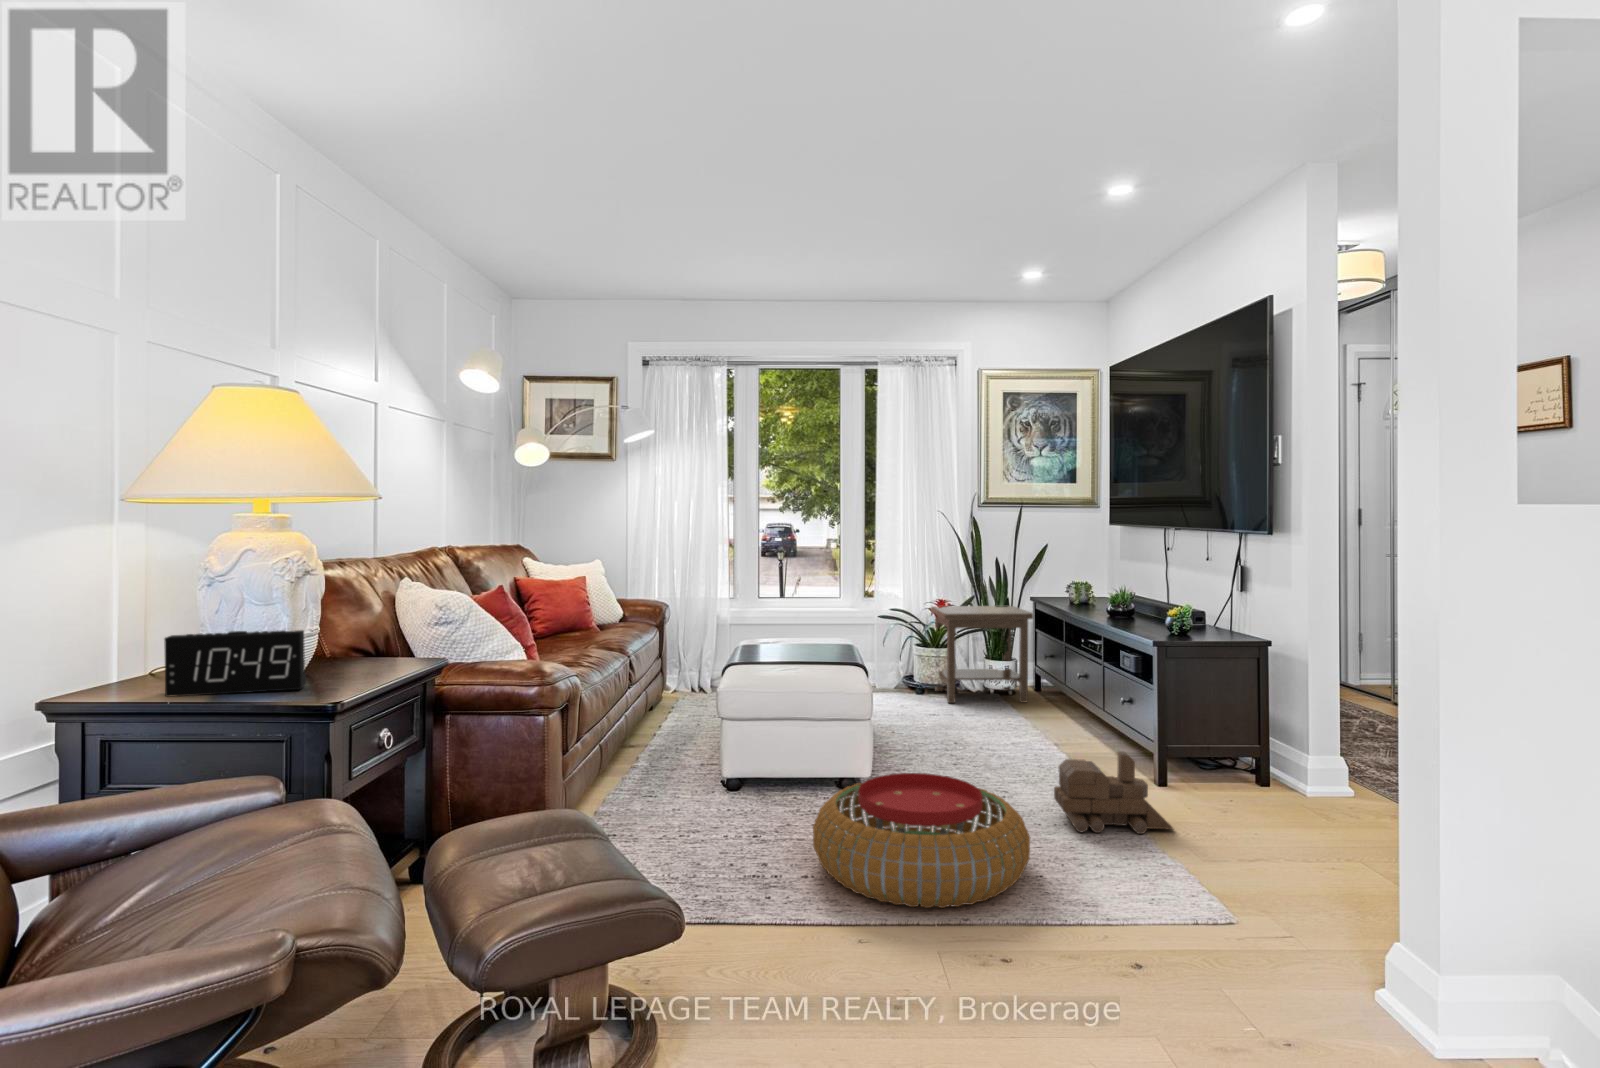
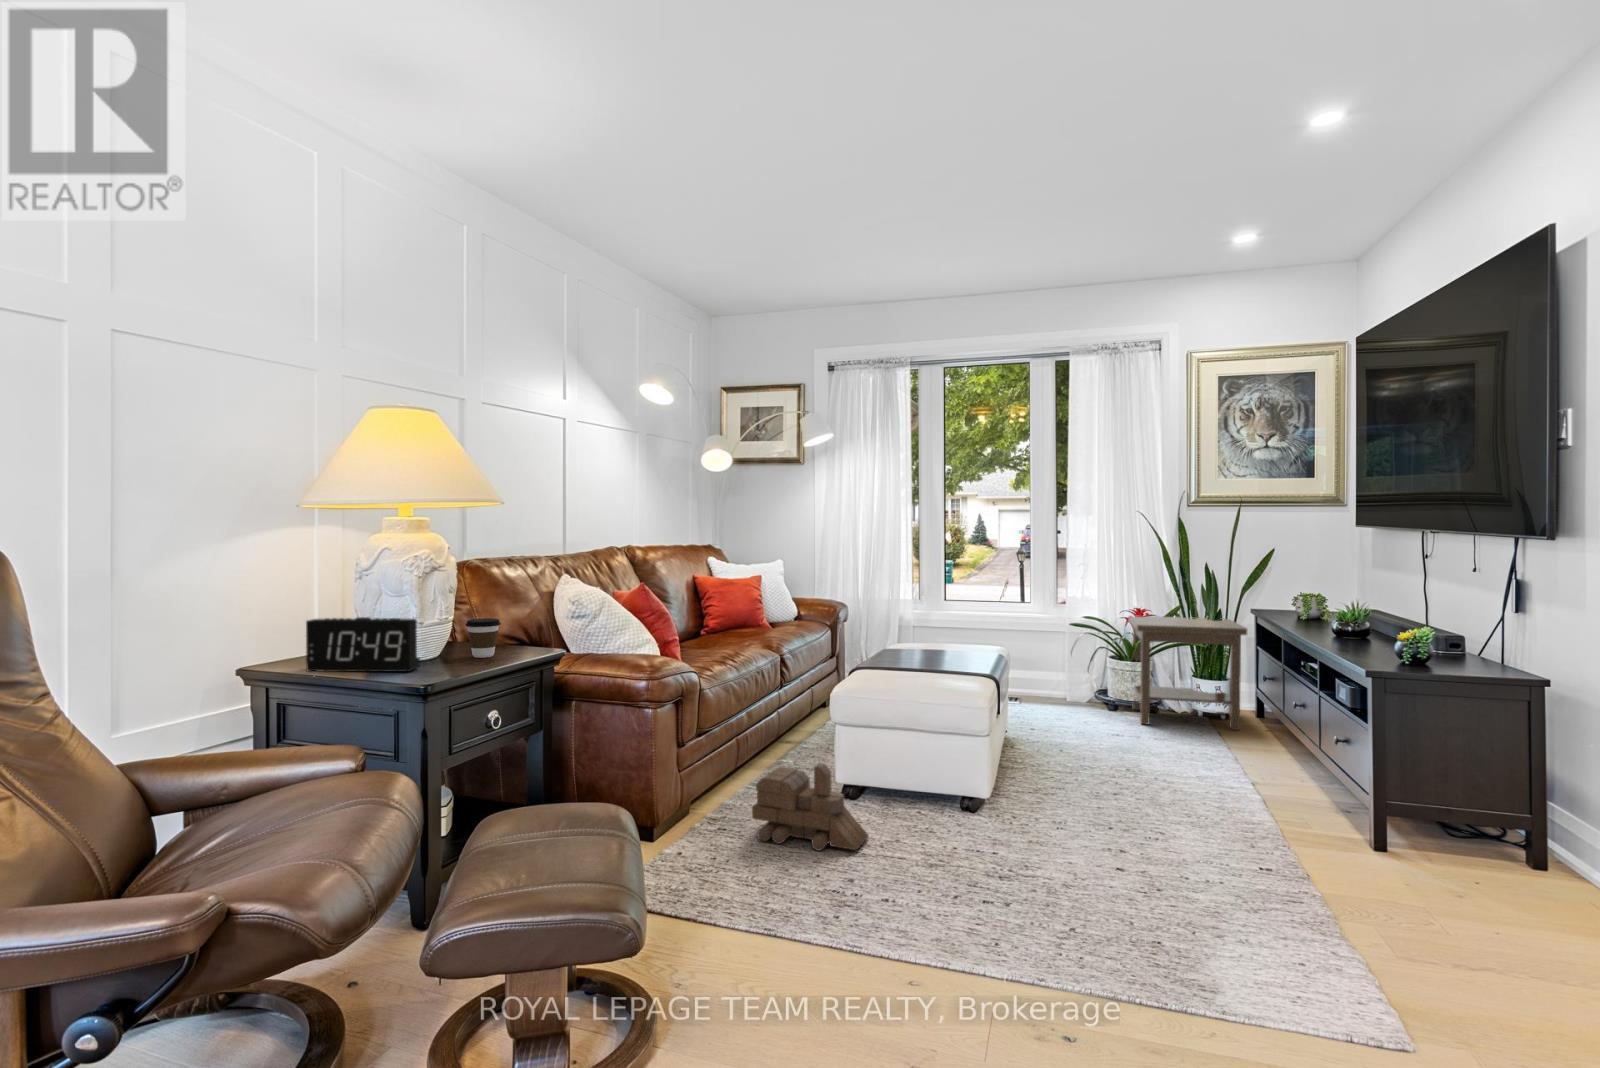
coffee cup: none [341,628,381,672] -> present [465,618,501,658]
toy train: present [1054,752,1173,834] -> present [752,763,868,850]
pouf: present [813,773,1030,908] -> none [897,801,1147,962]

